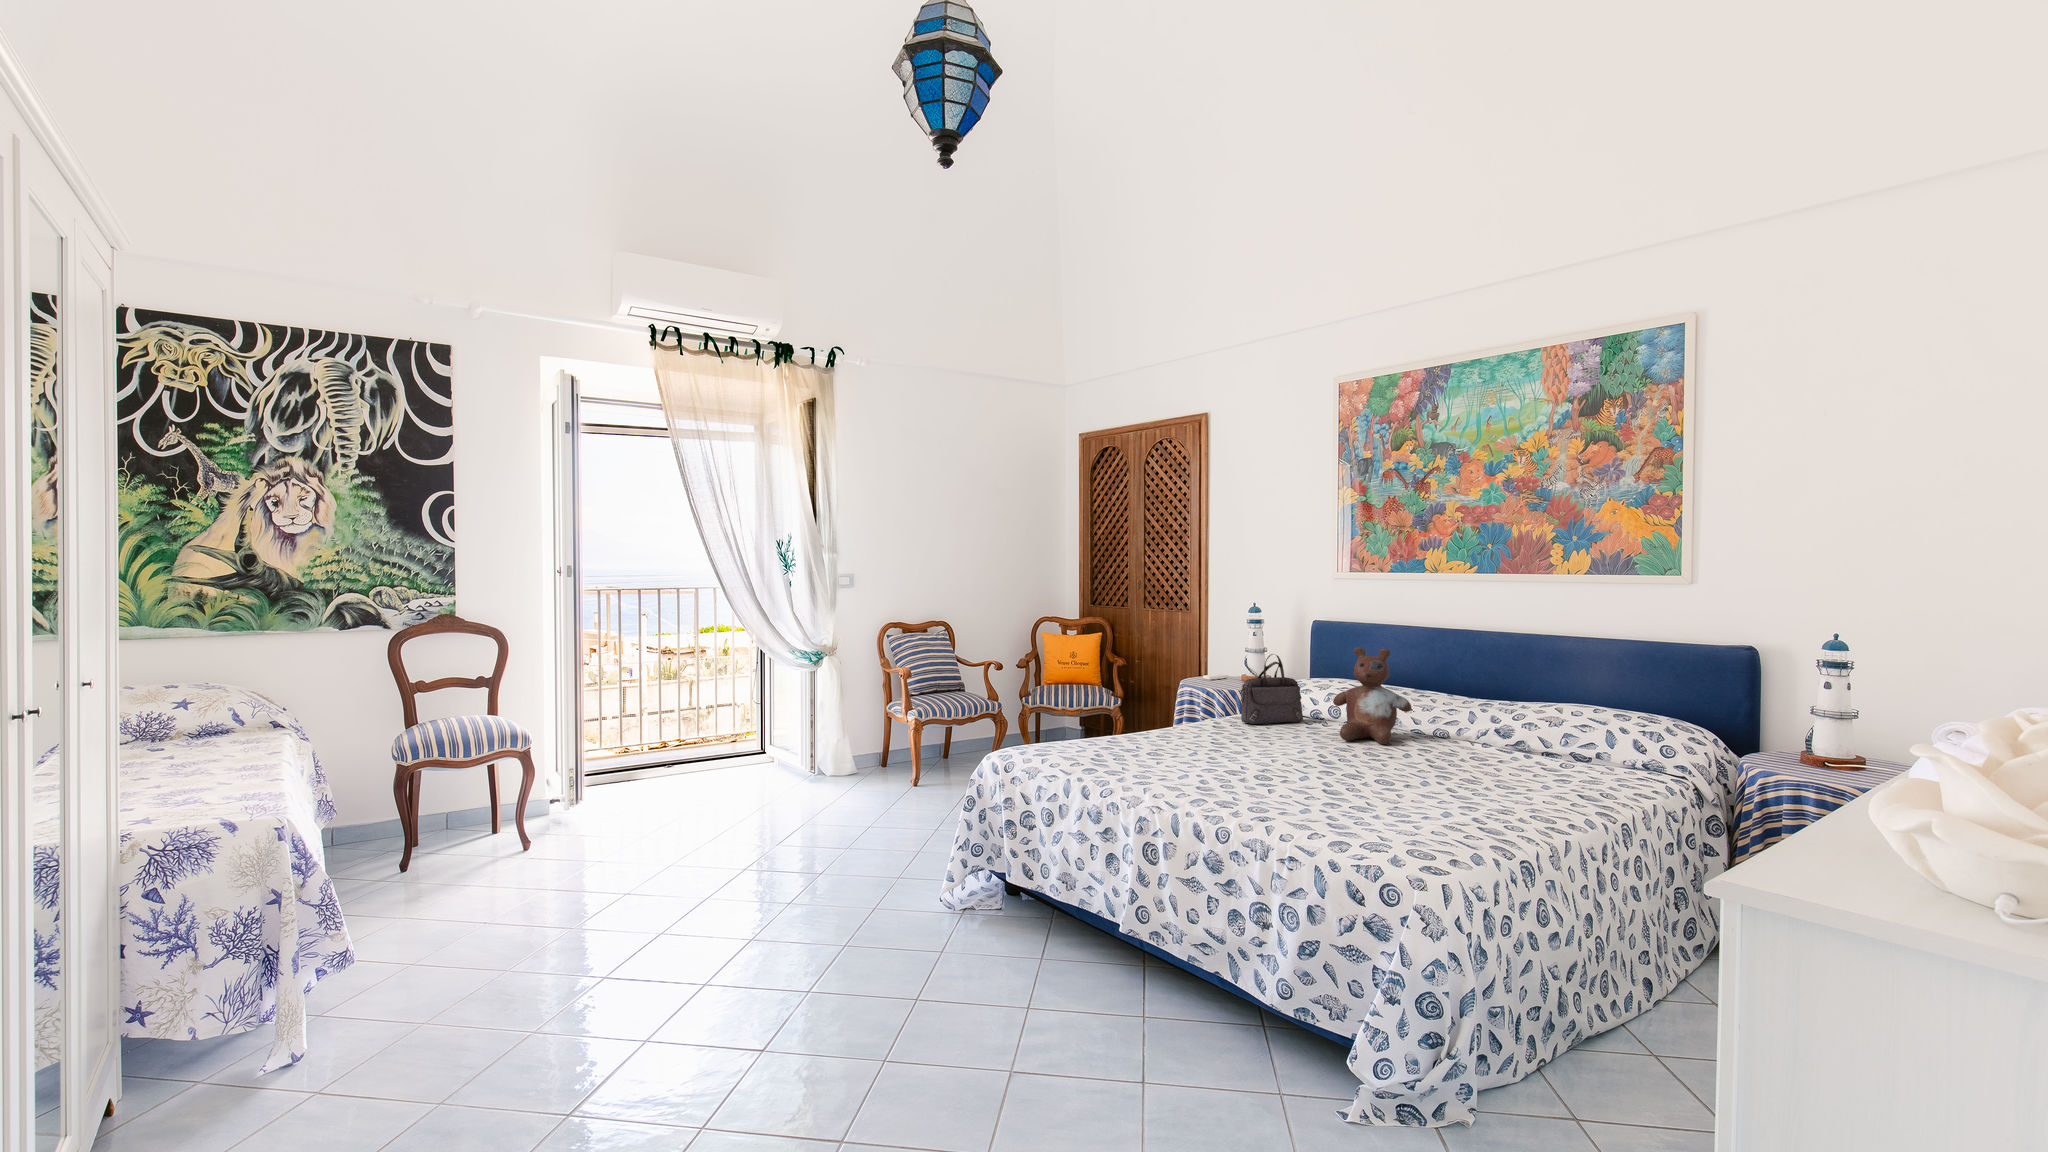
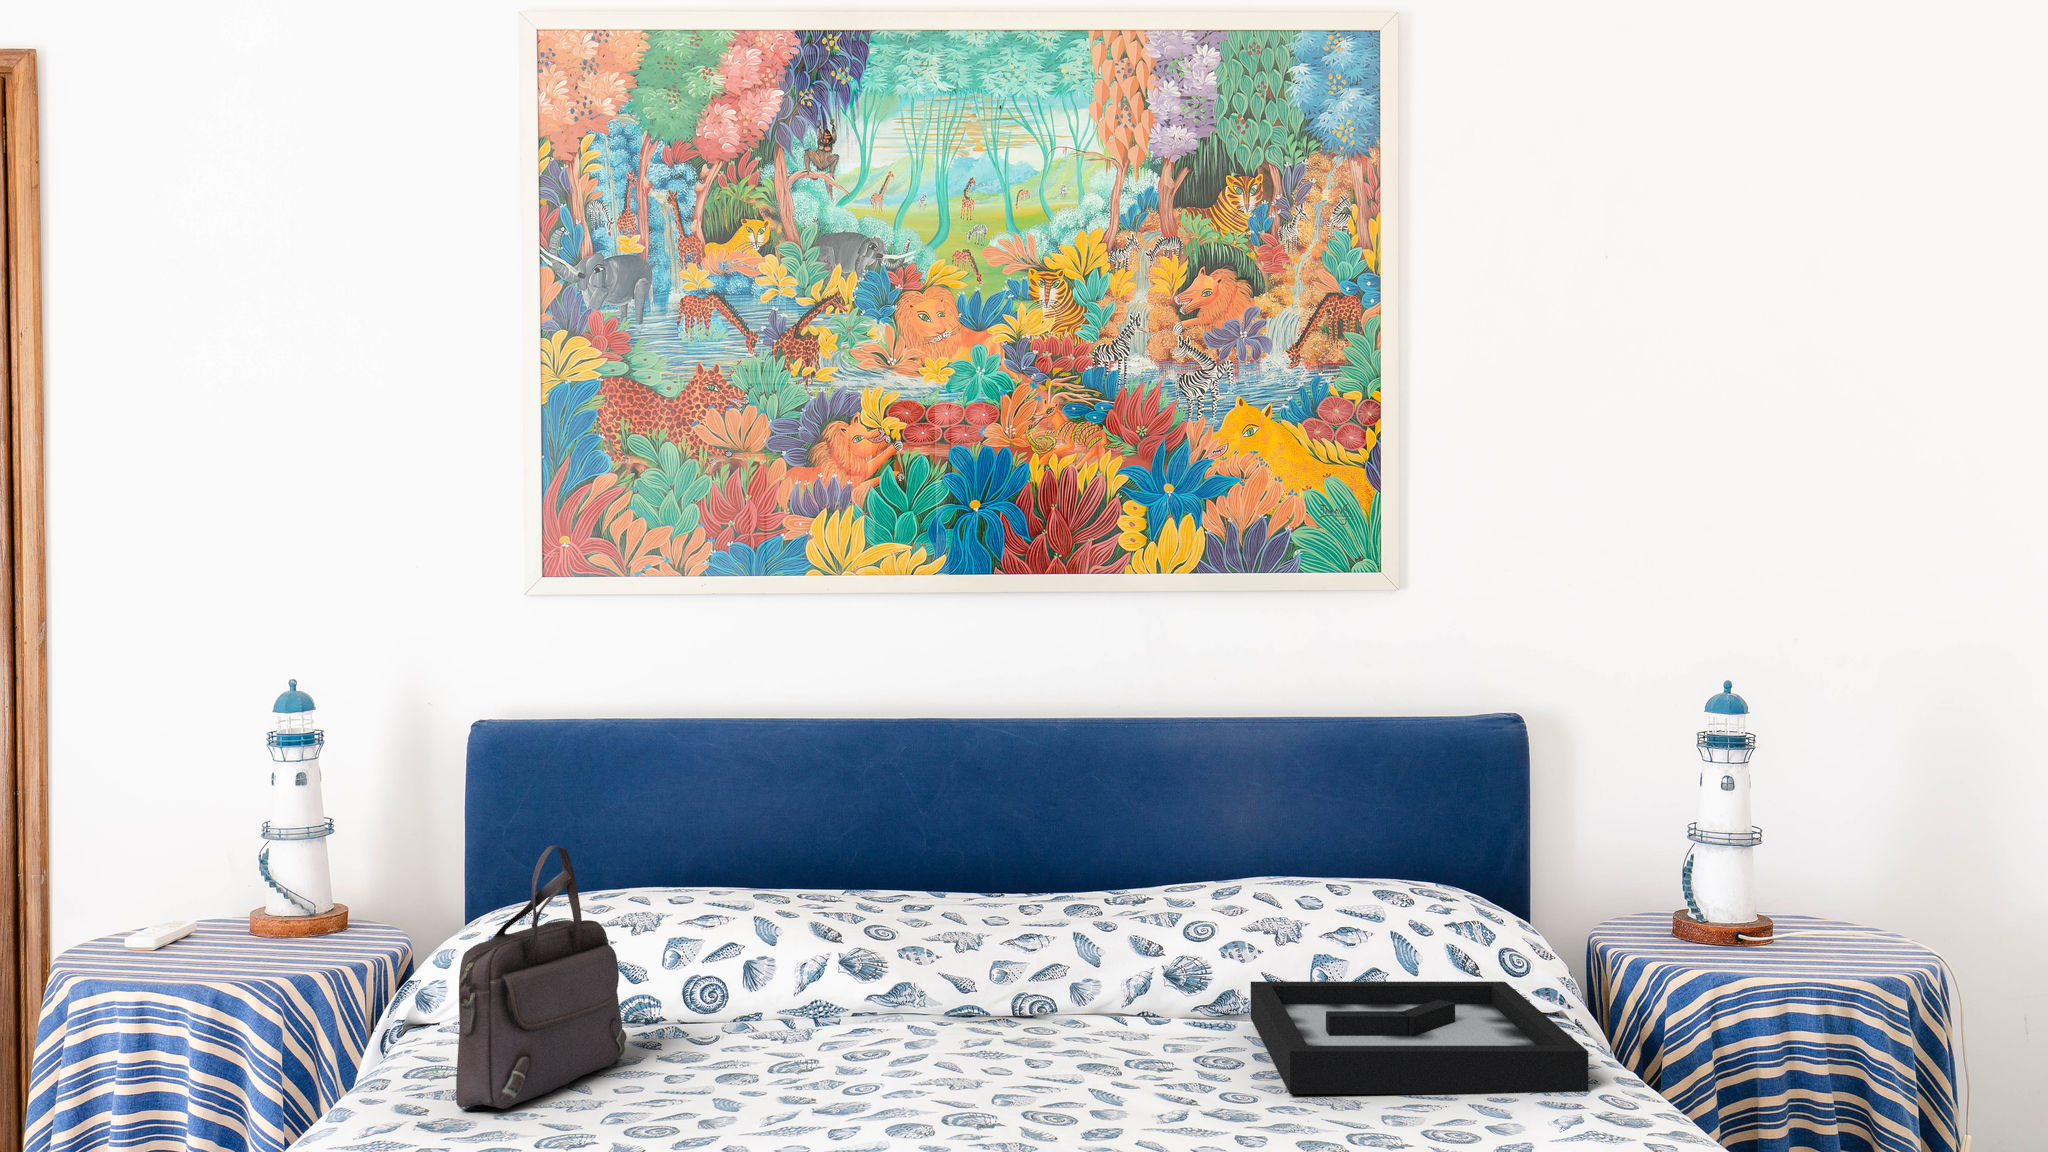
stuffed bear: present [1333,647,1412,744] -> none [791,785,1015,1094]
decorative tray: none [1457,736,1620,788] -> present [1250,981,1588,1094]

